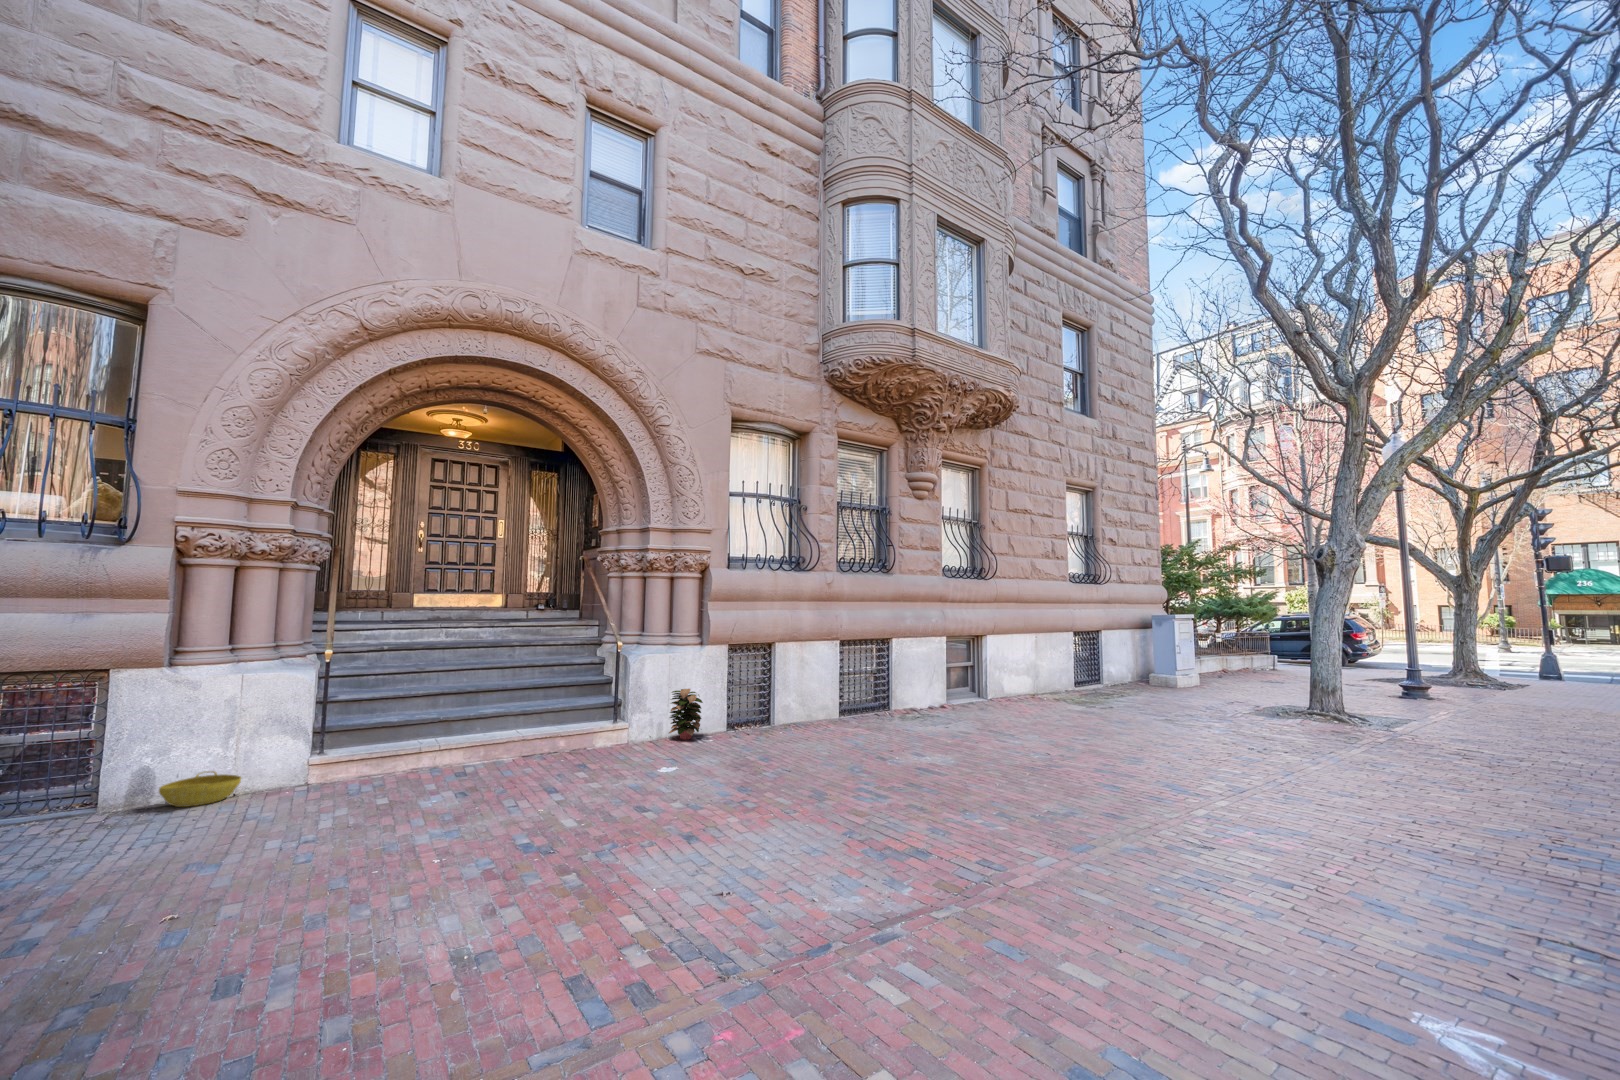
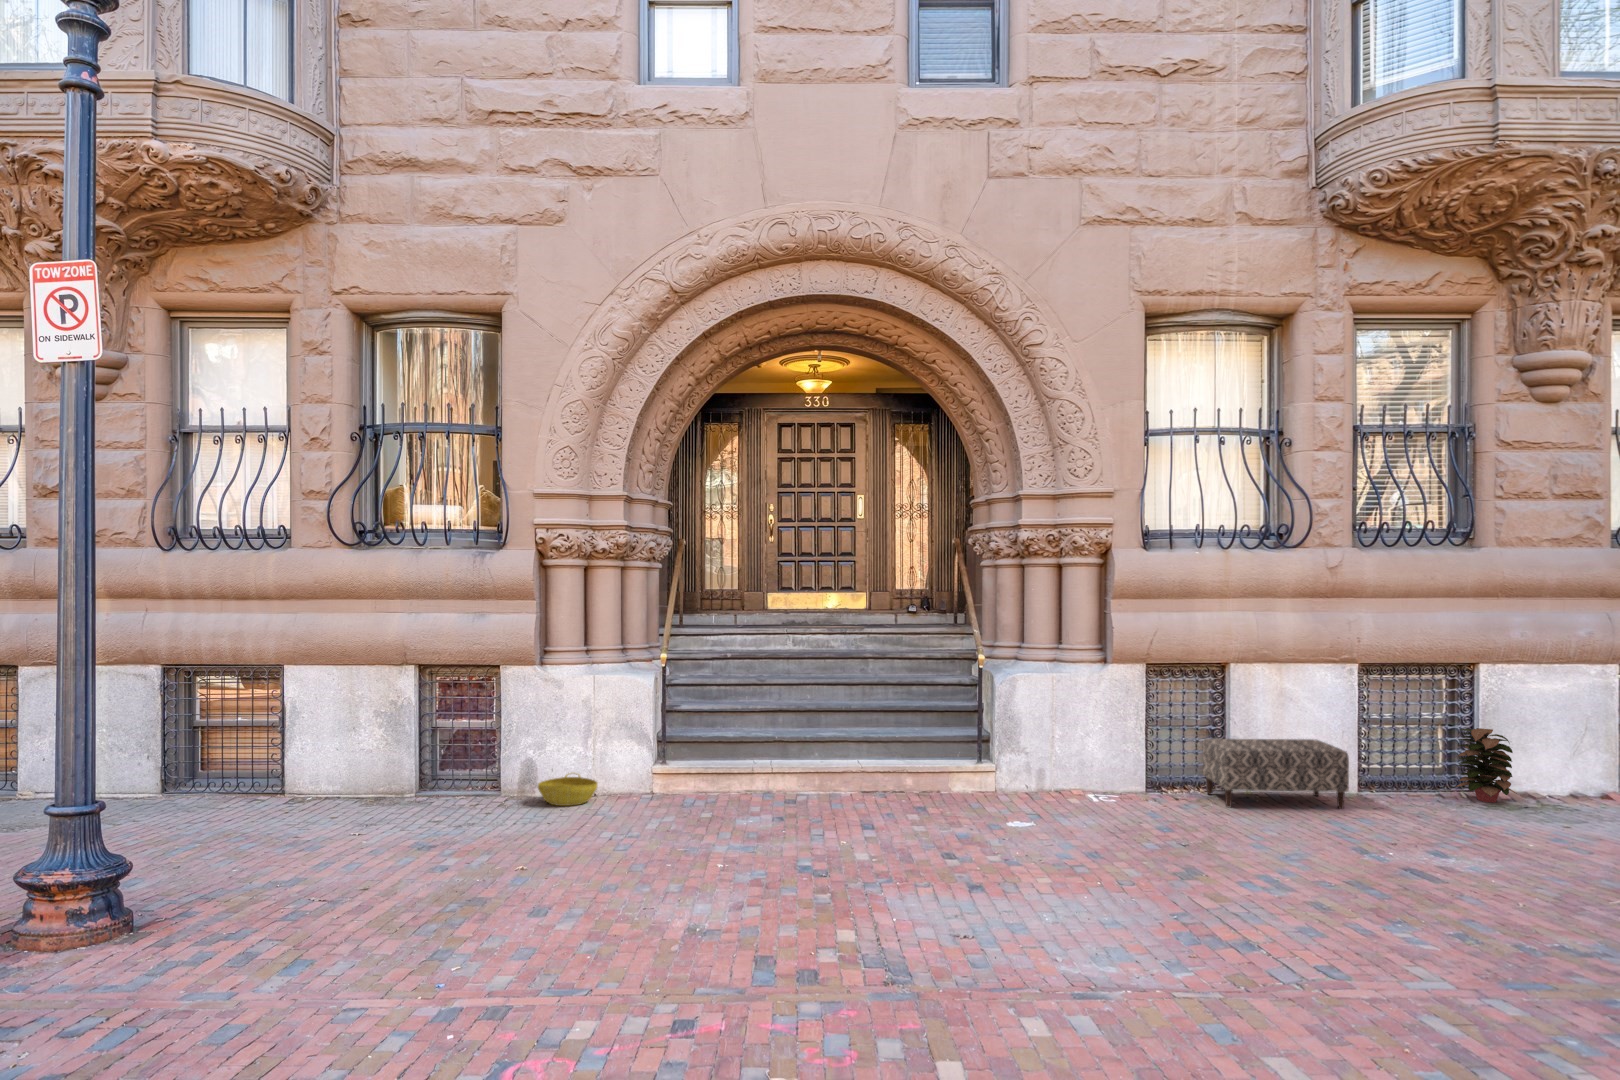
bench: none [756,684,834,731] -> present [1203,738,1349,809]
decorative plant: present [669,689,703,740] -> present [1456,728,1517,802]

